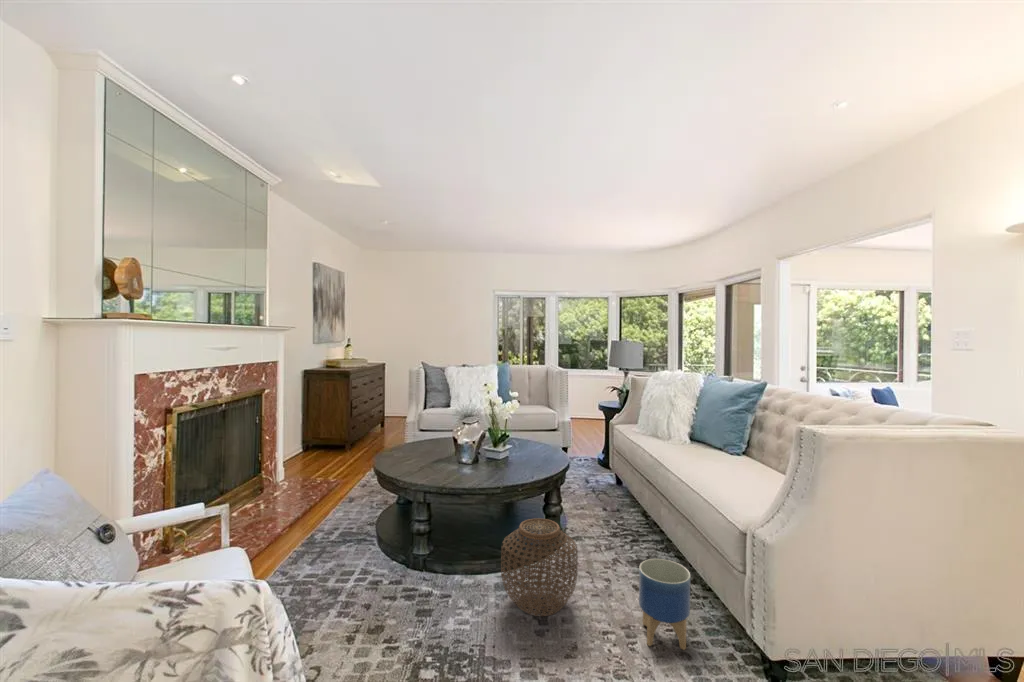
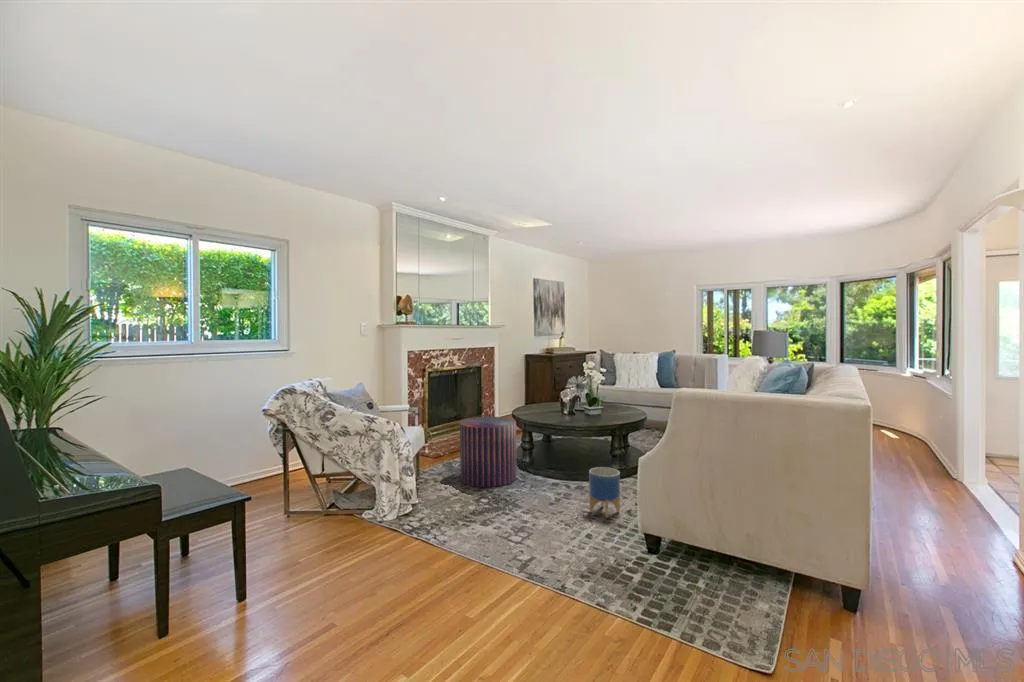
pouf: none [344,493,457,656] -> present [460,417,517,487]
woven basket: present [501,518,578,616] -> none [535,439,581,493]

